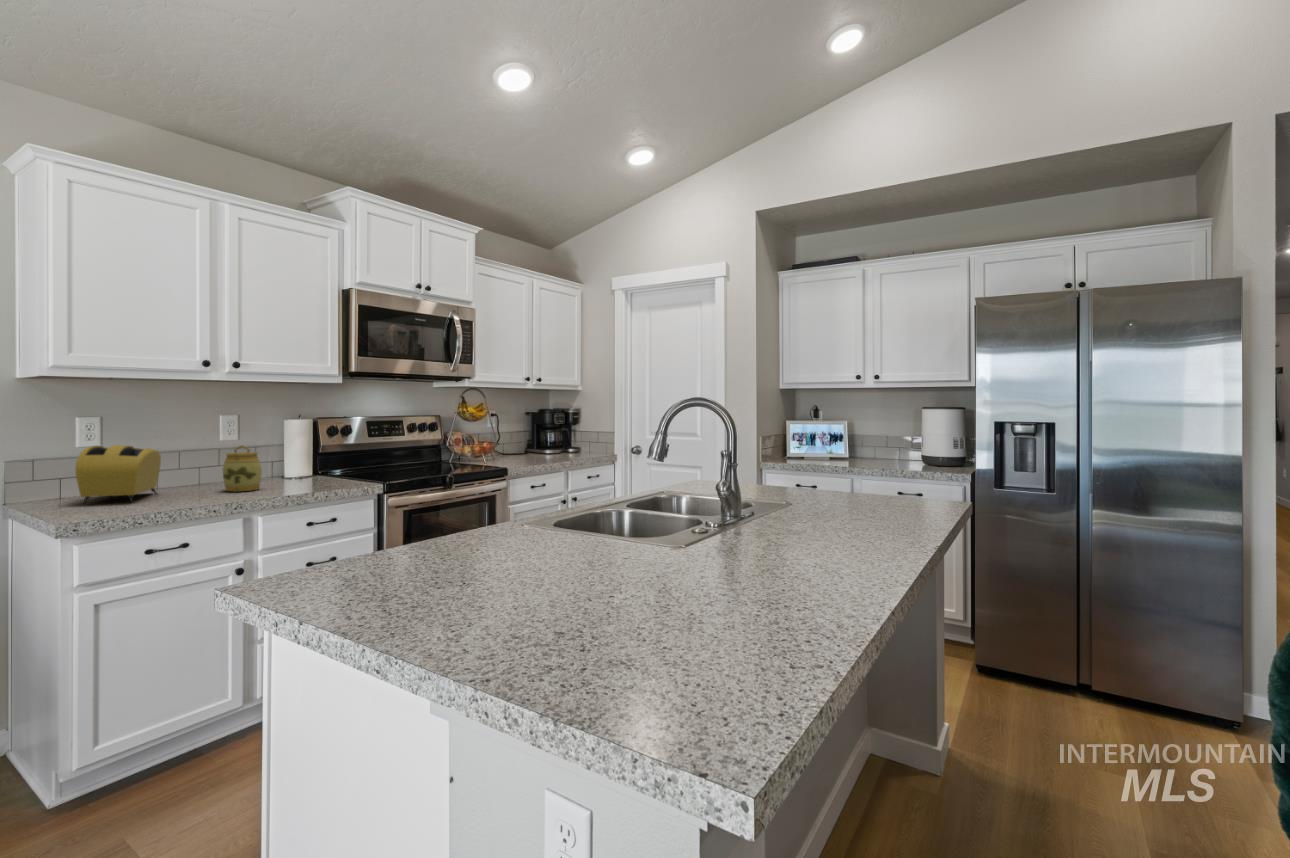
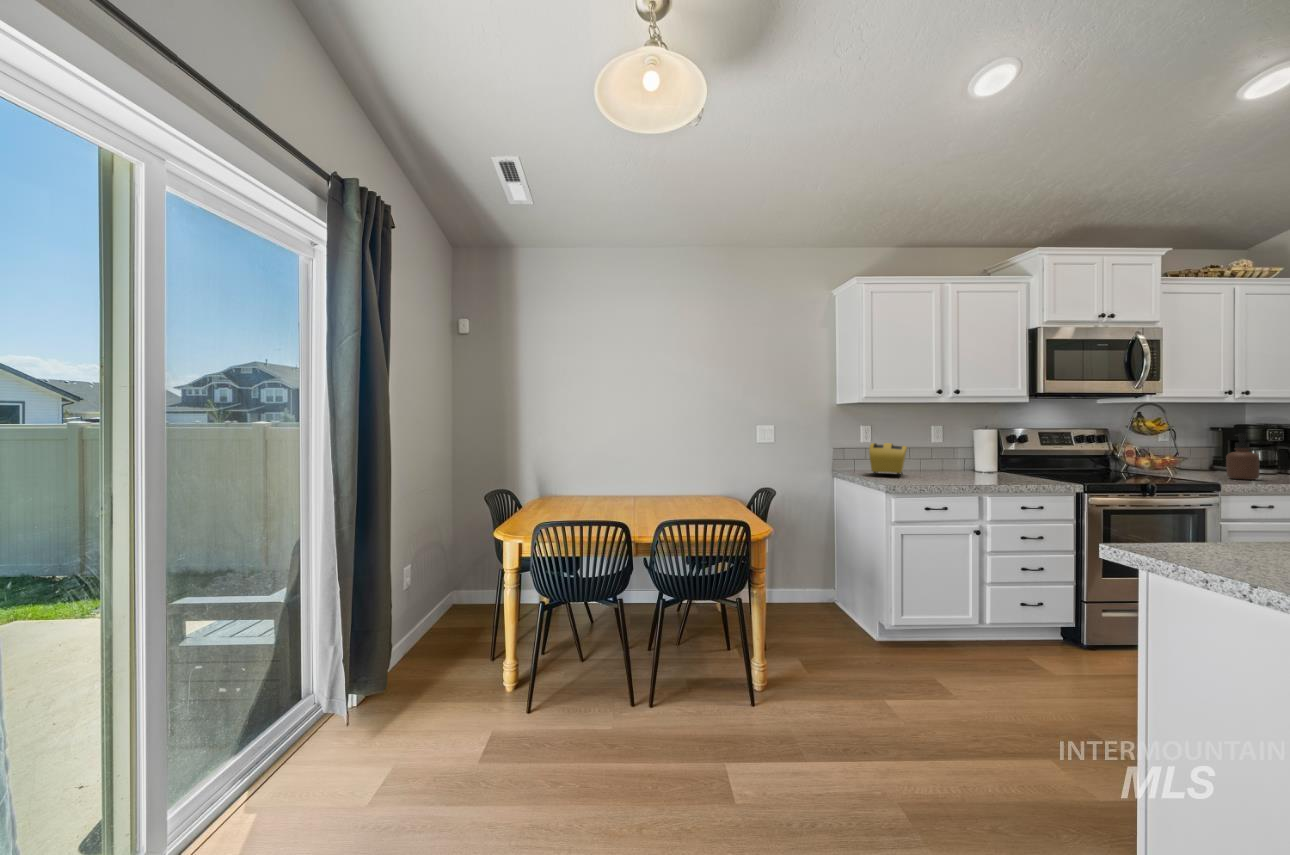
soap dispenser: none [520,420,539,465] -> present [1226,433,1260,480]
jar: present [223,445,262,491] -> none [945,446,974,478]

